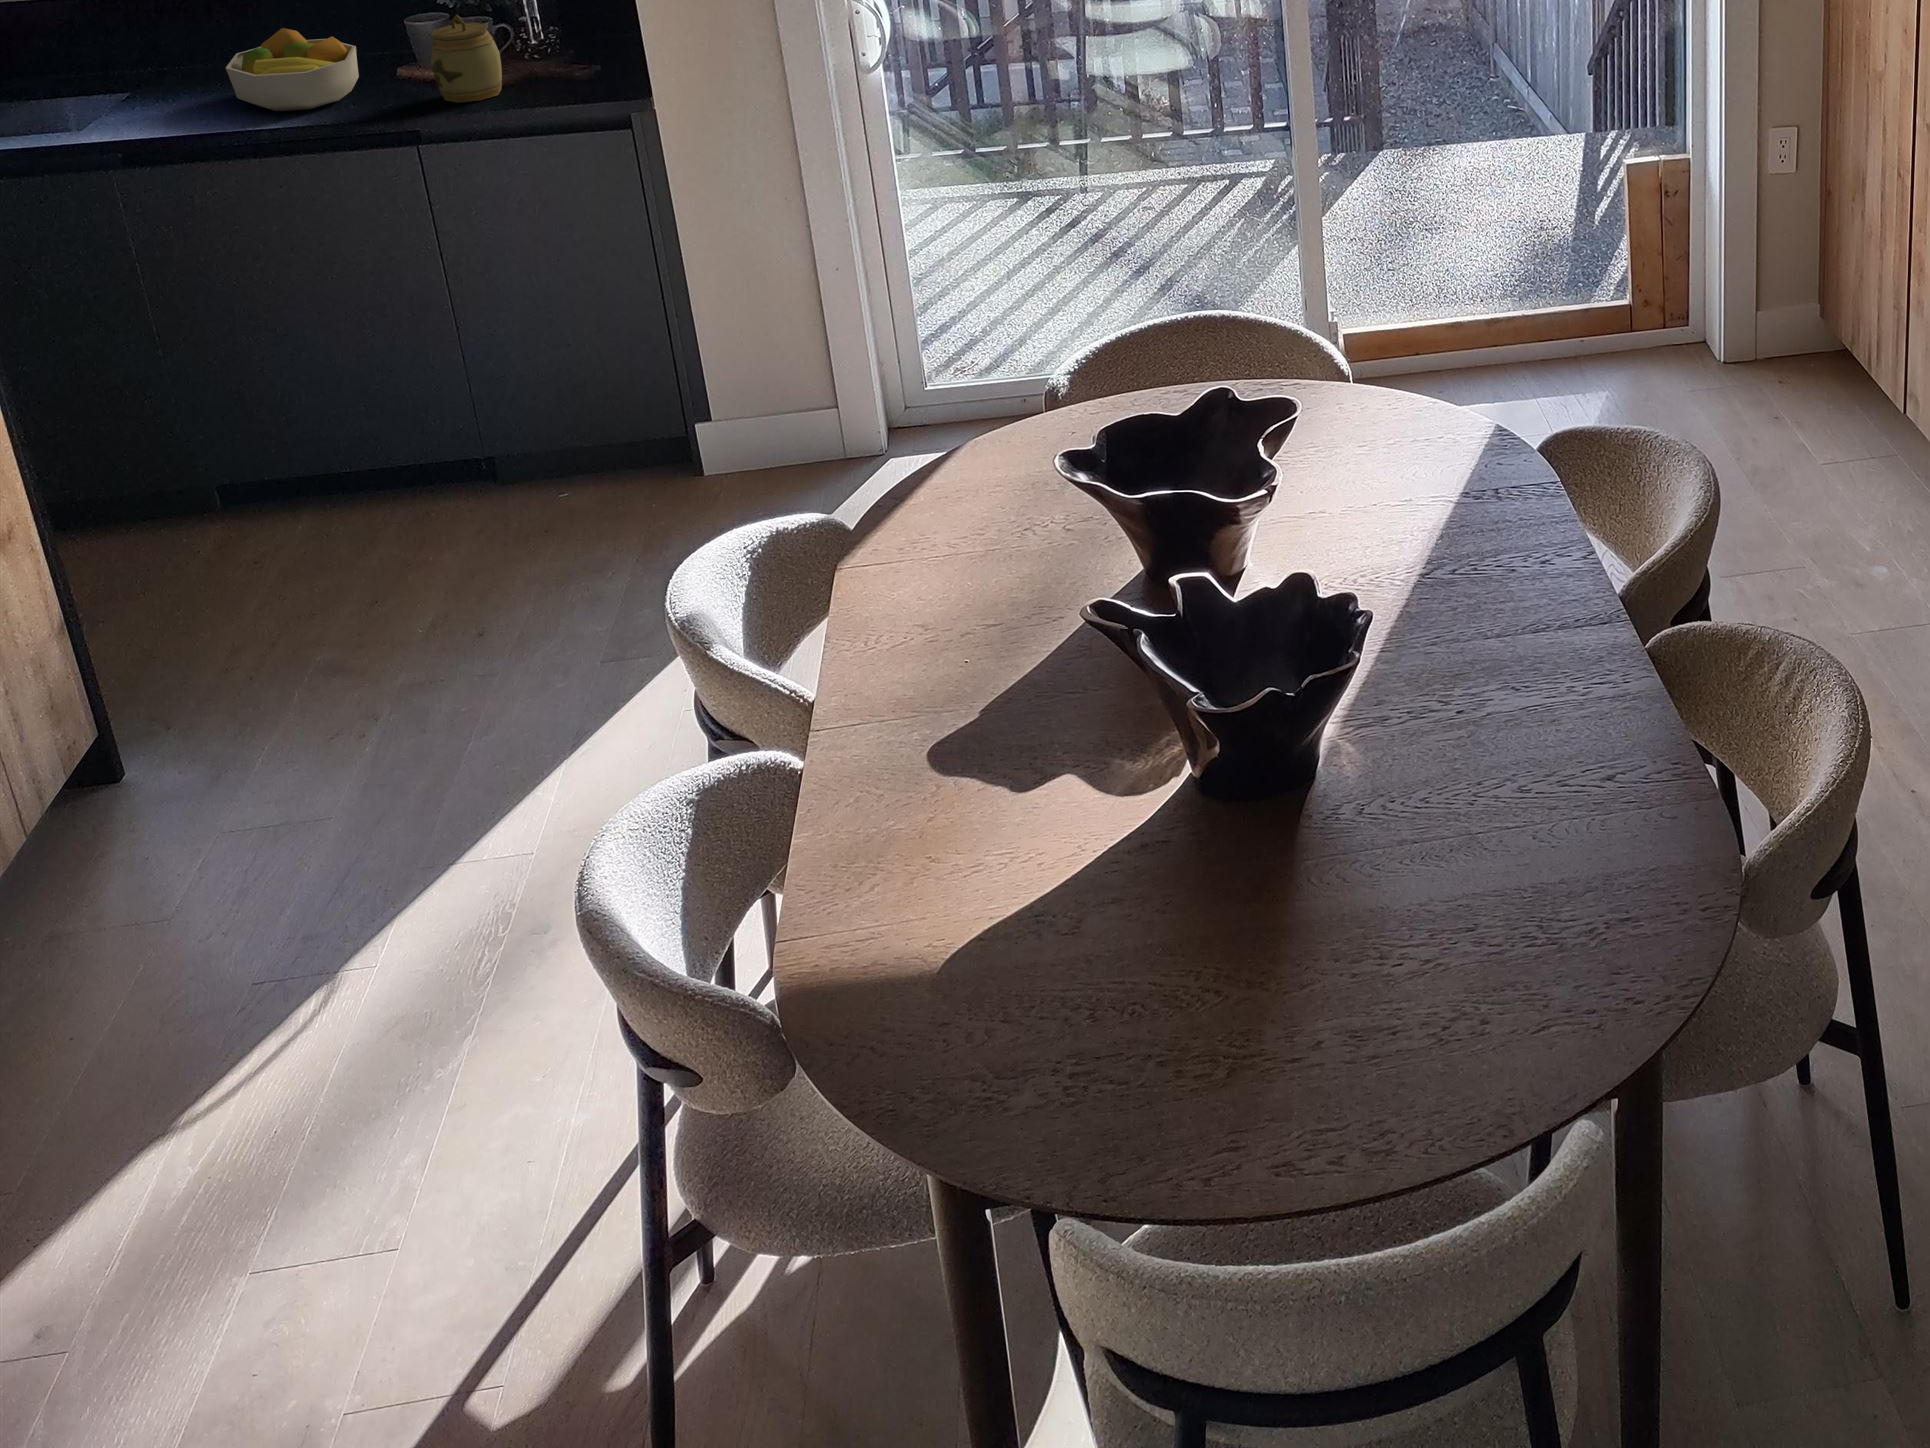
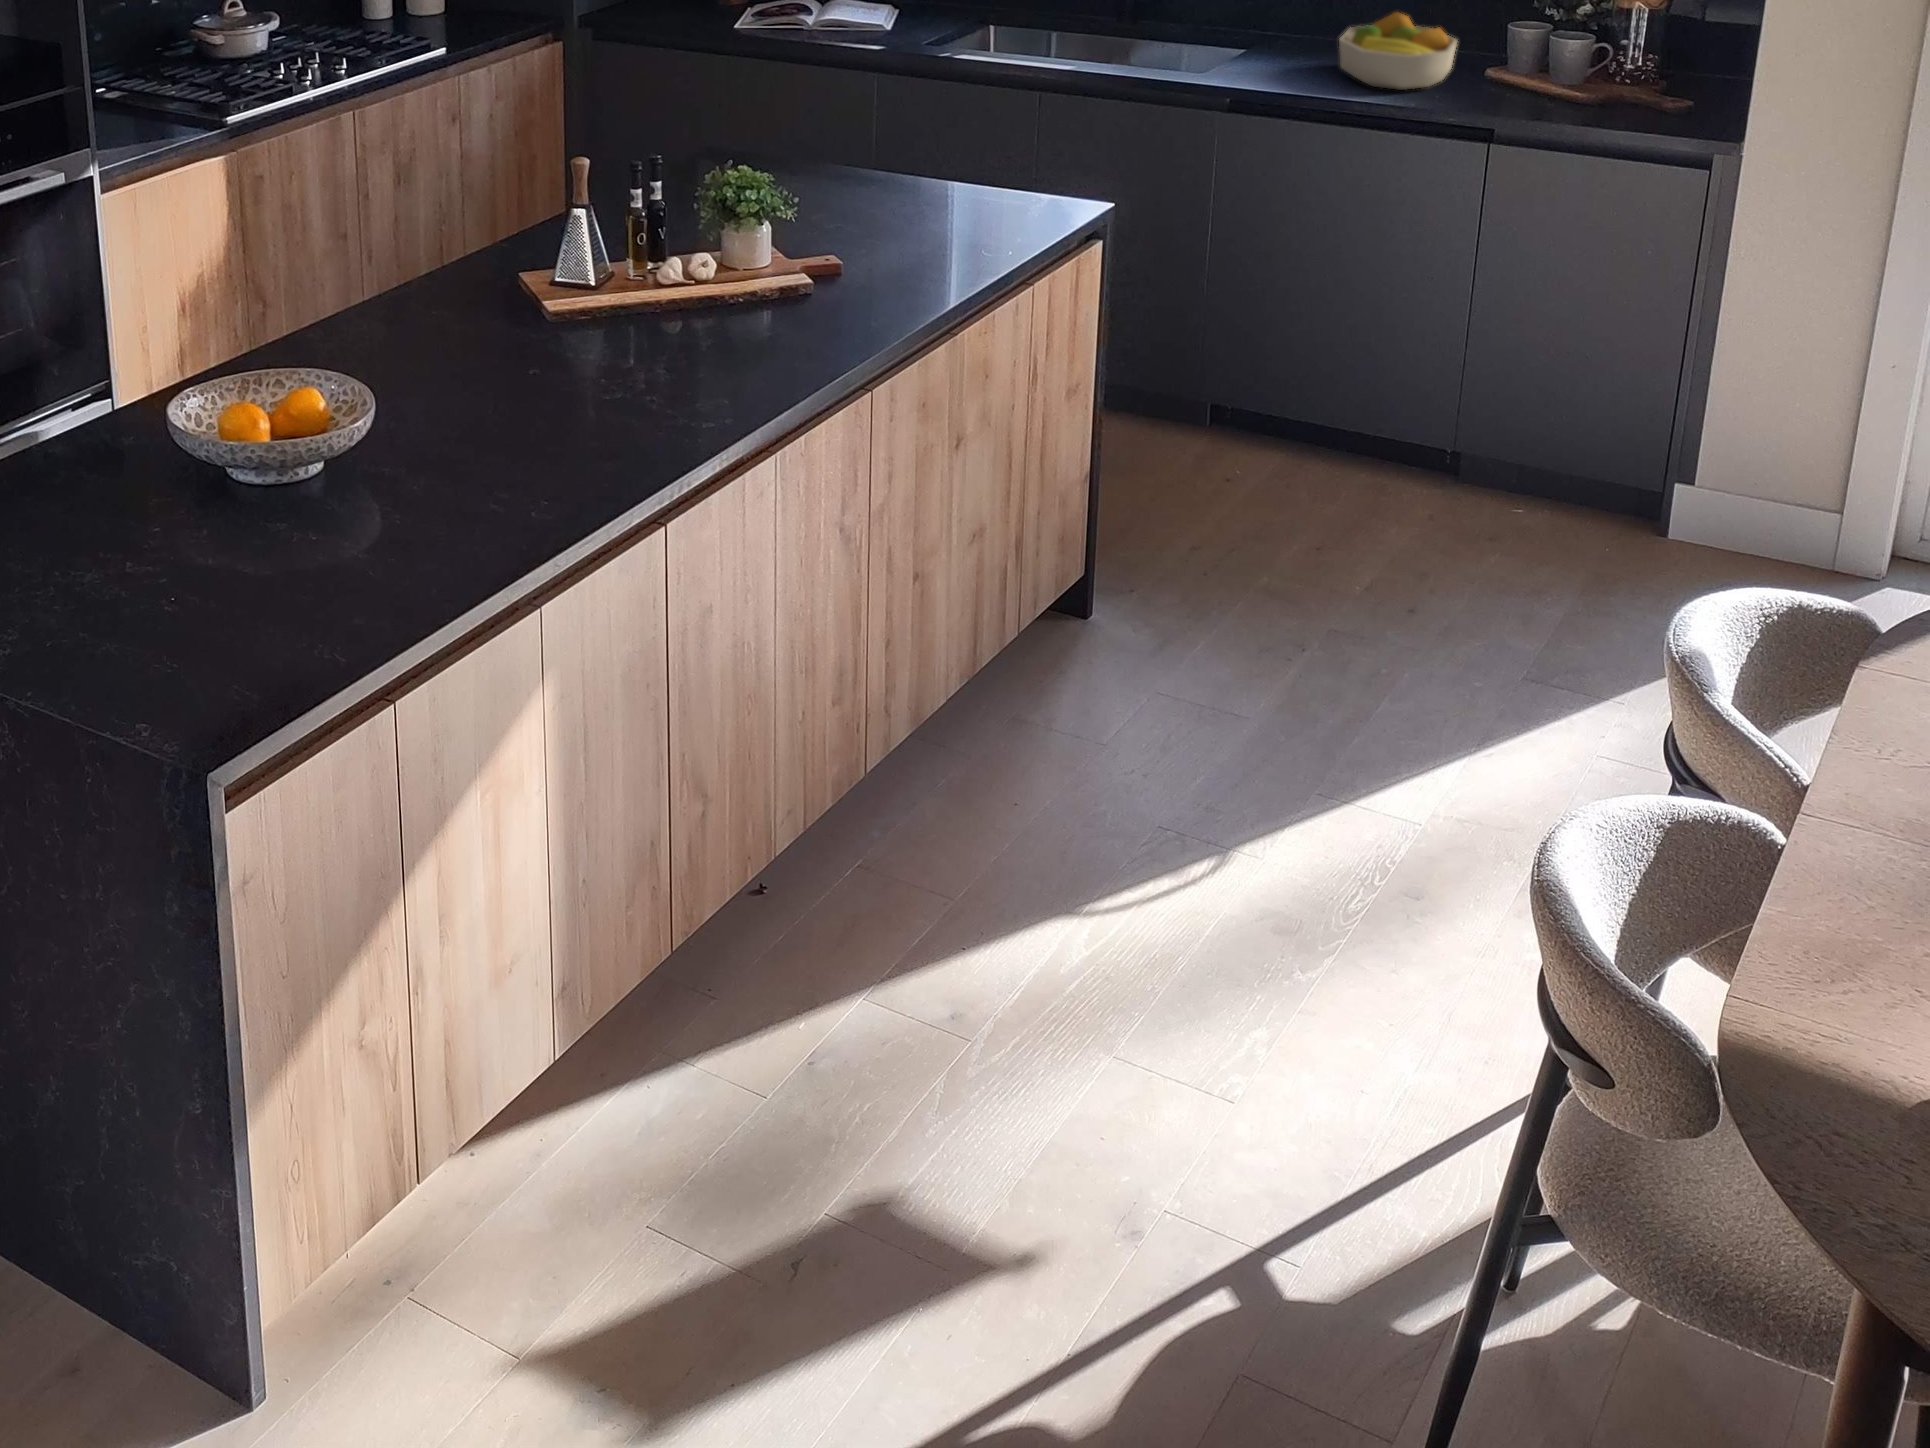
jar: present [430,15,502,103] -> none [1525,27,1595,113]

